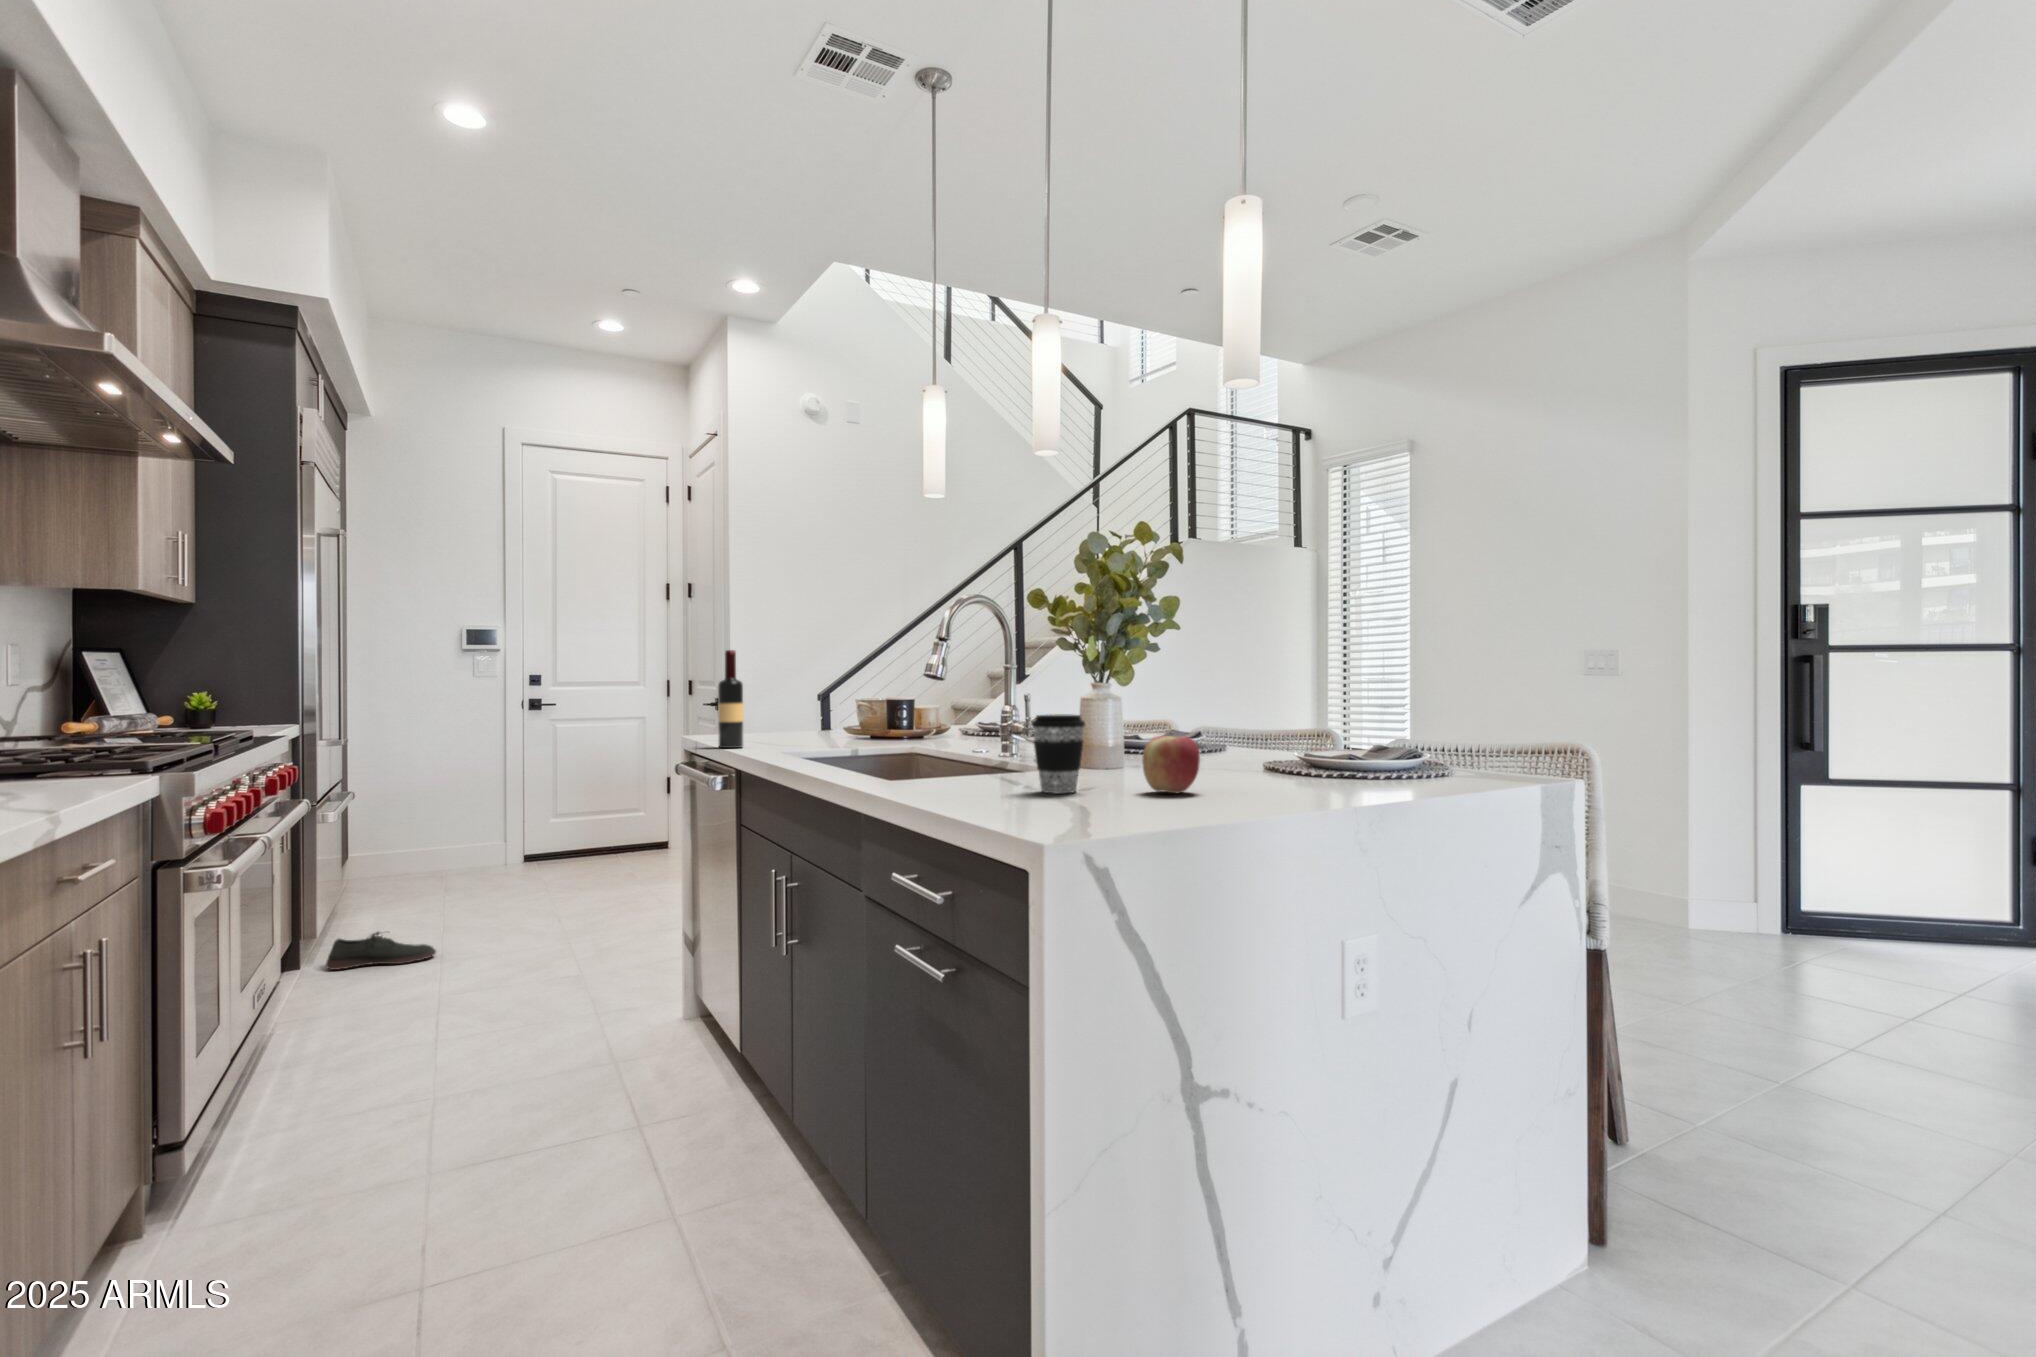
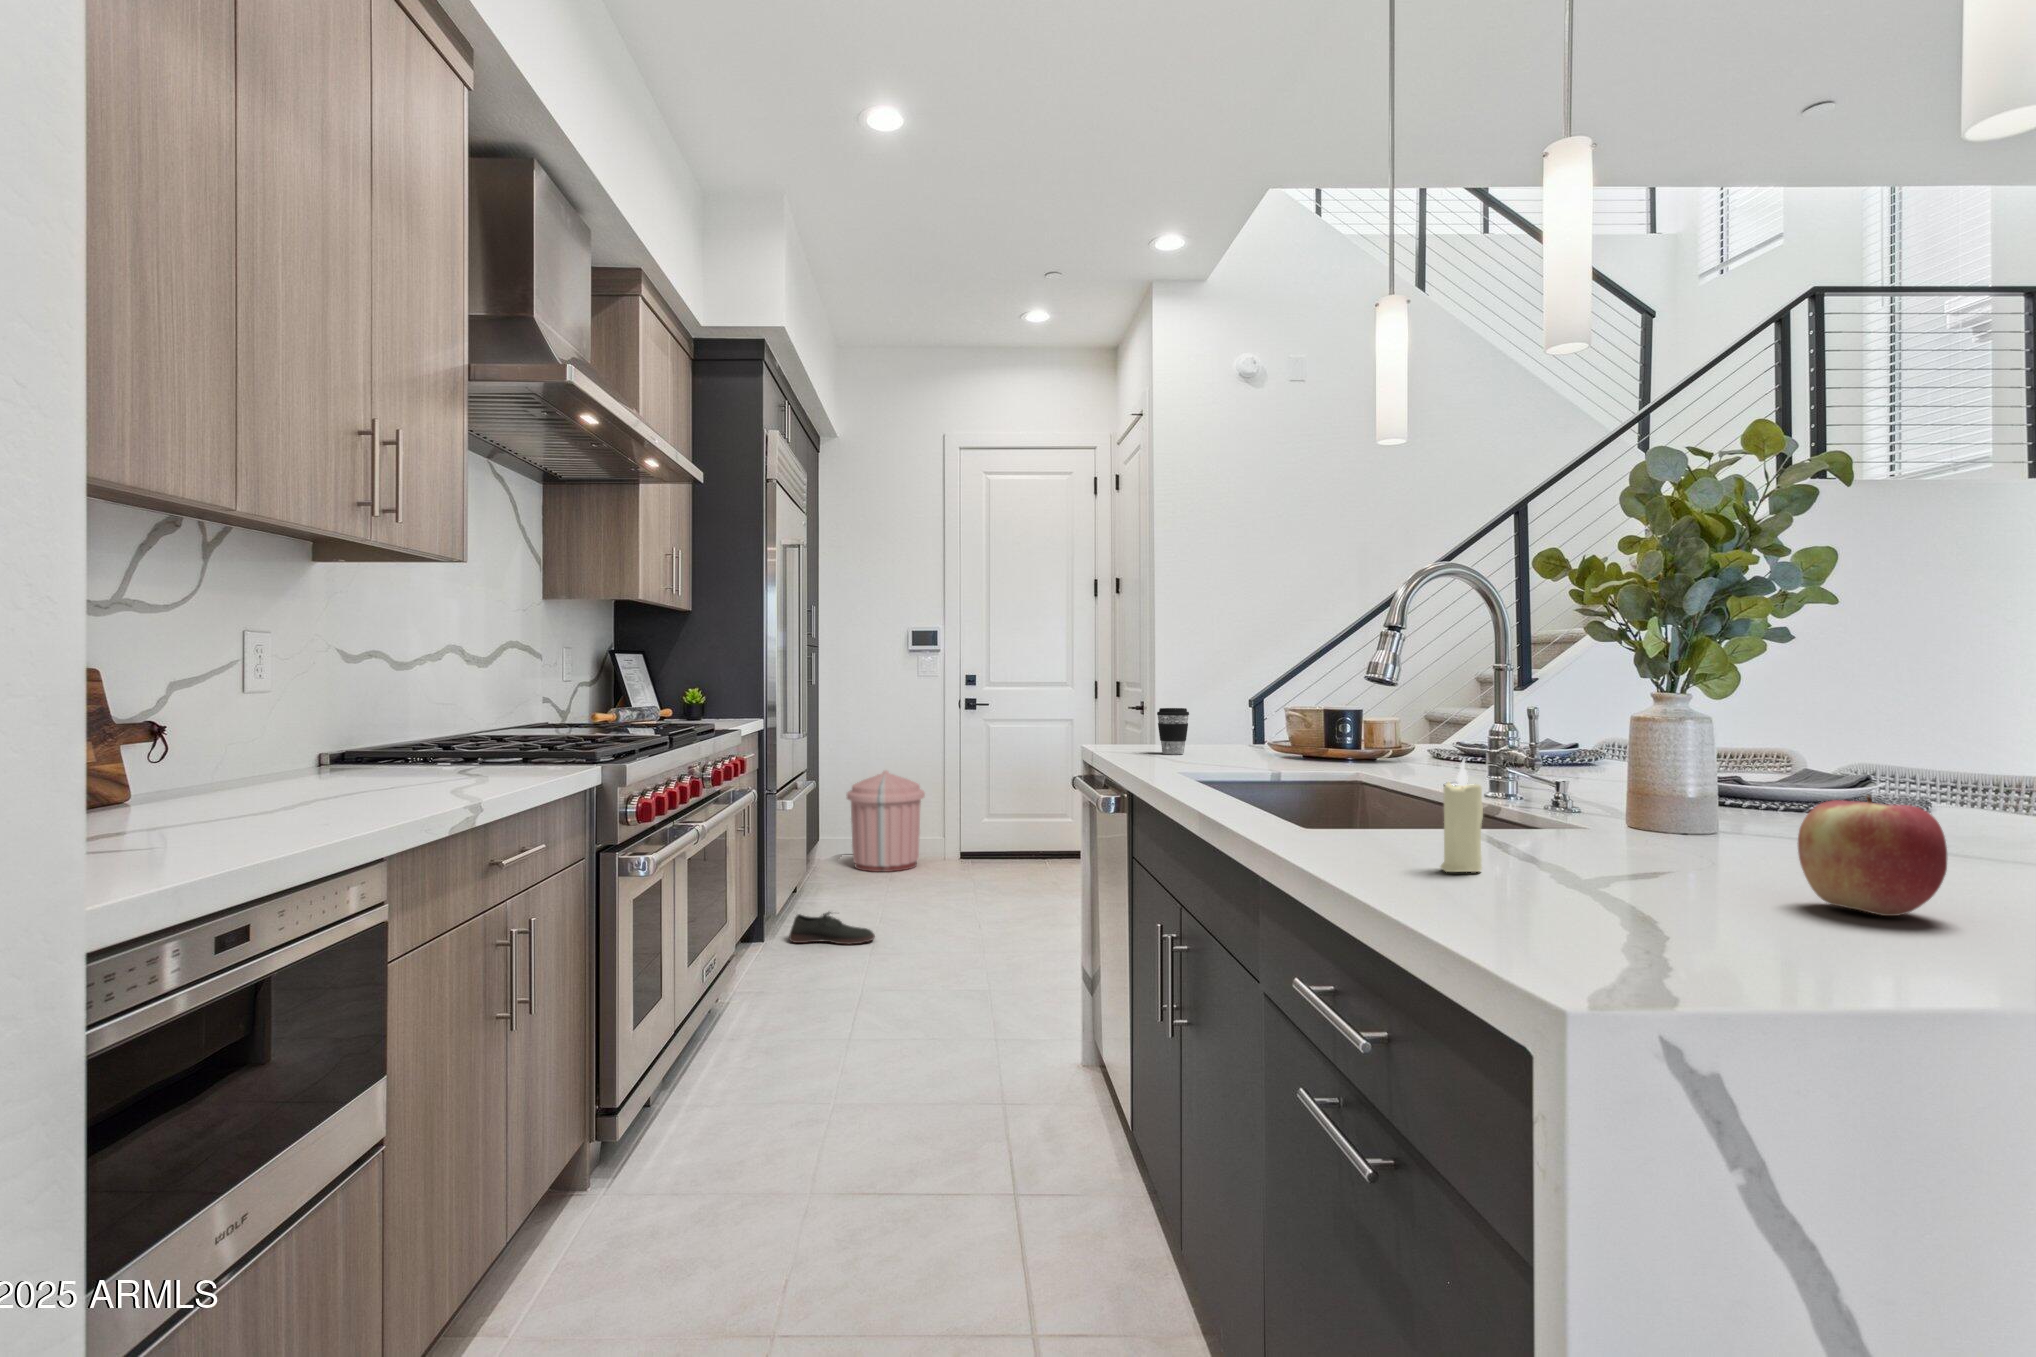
wine bottle: present [718,650,743,748] -> none [1119,647,1146,760]
coffee cup: present [1032,714,1085,793] -> present [1157,708,1189,754]
candle: none [969,722,993,792] -> present [1440,759,1483,872]
trash can: none [377,781,477,893] -> present [847,770,925,872]

